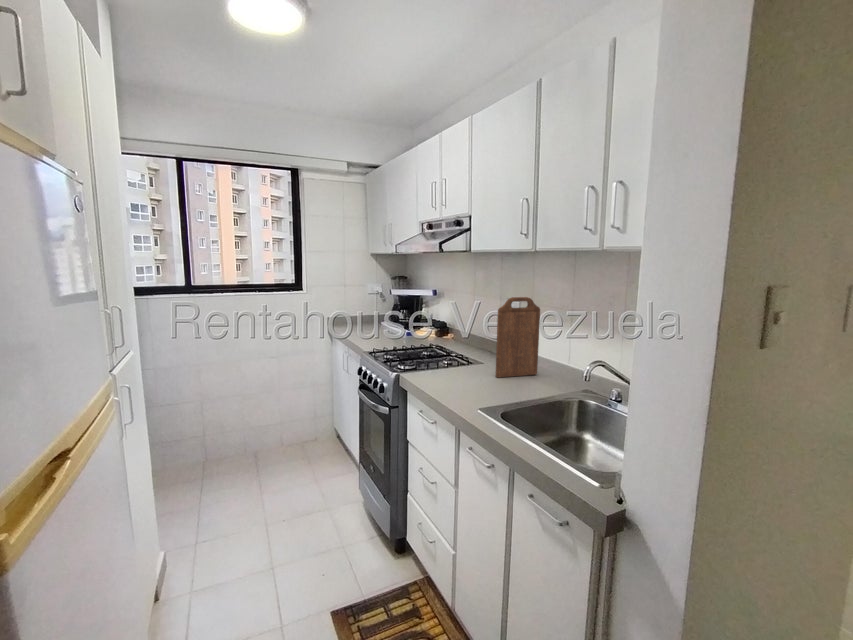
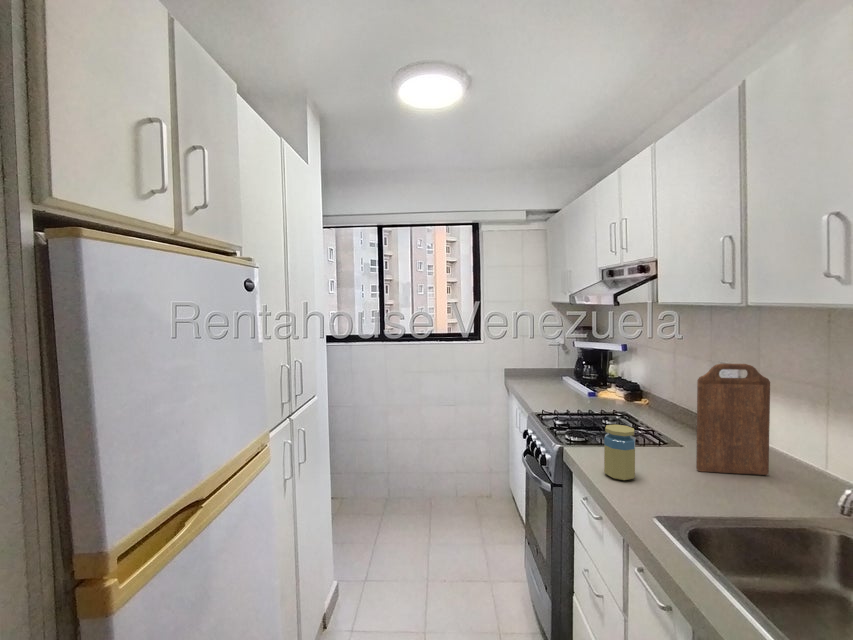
jar: none [437,348,459,390] -> present [604,424,635,480]

